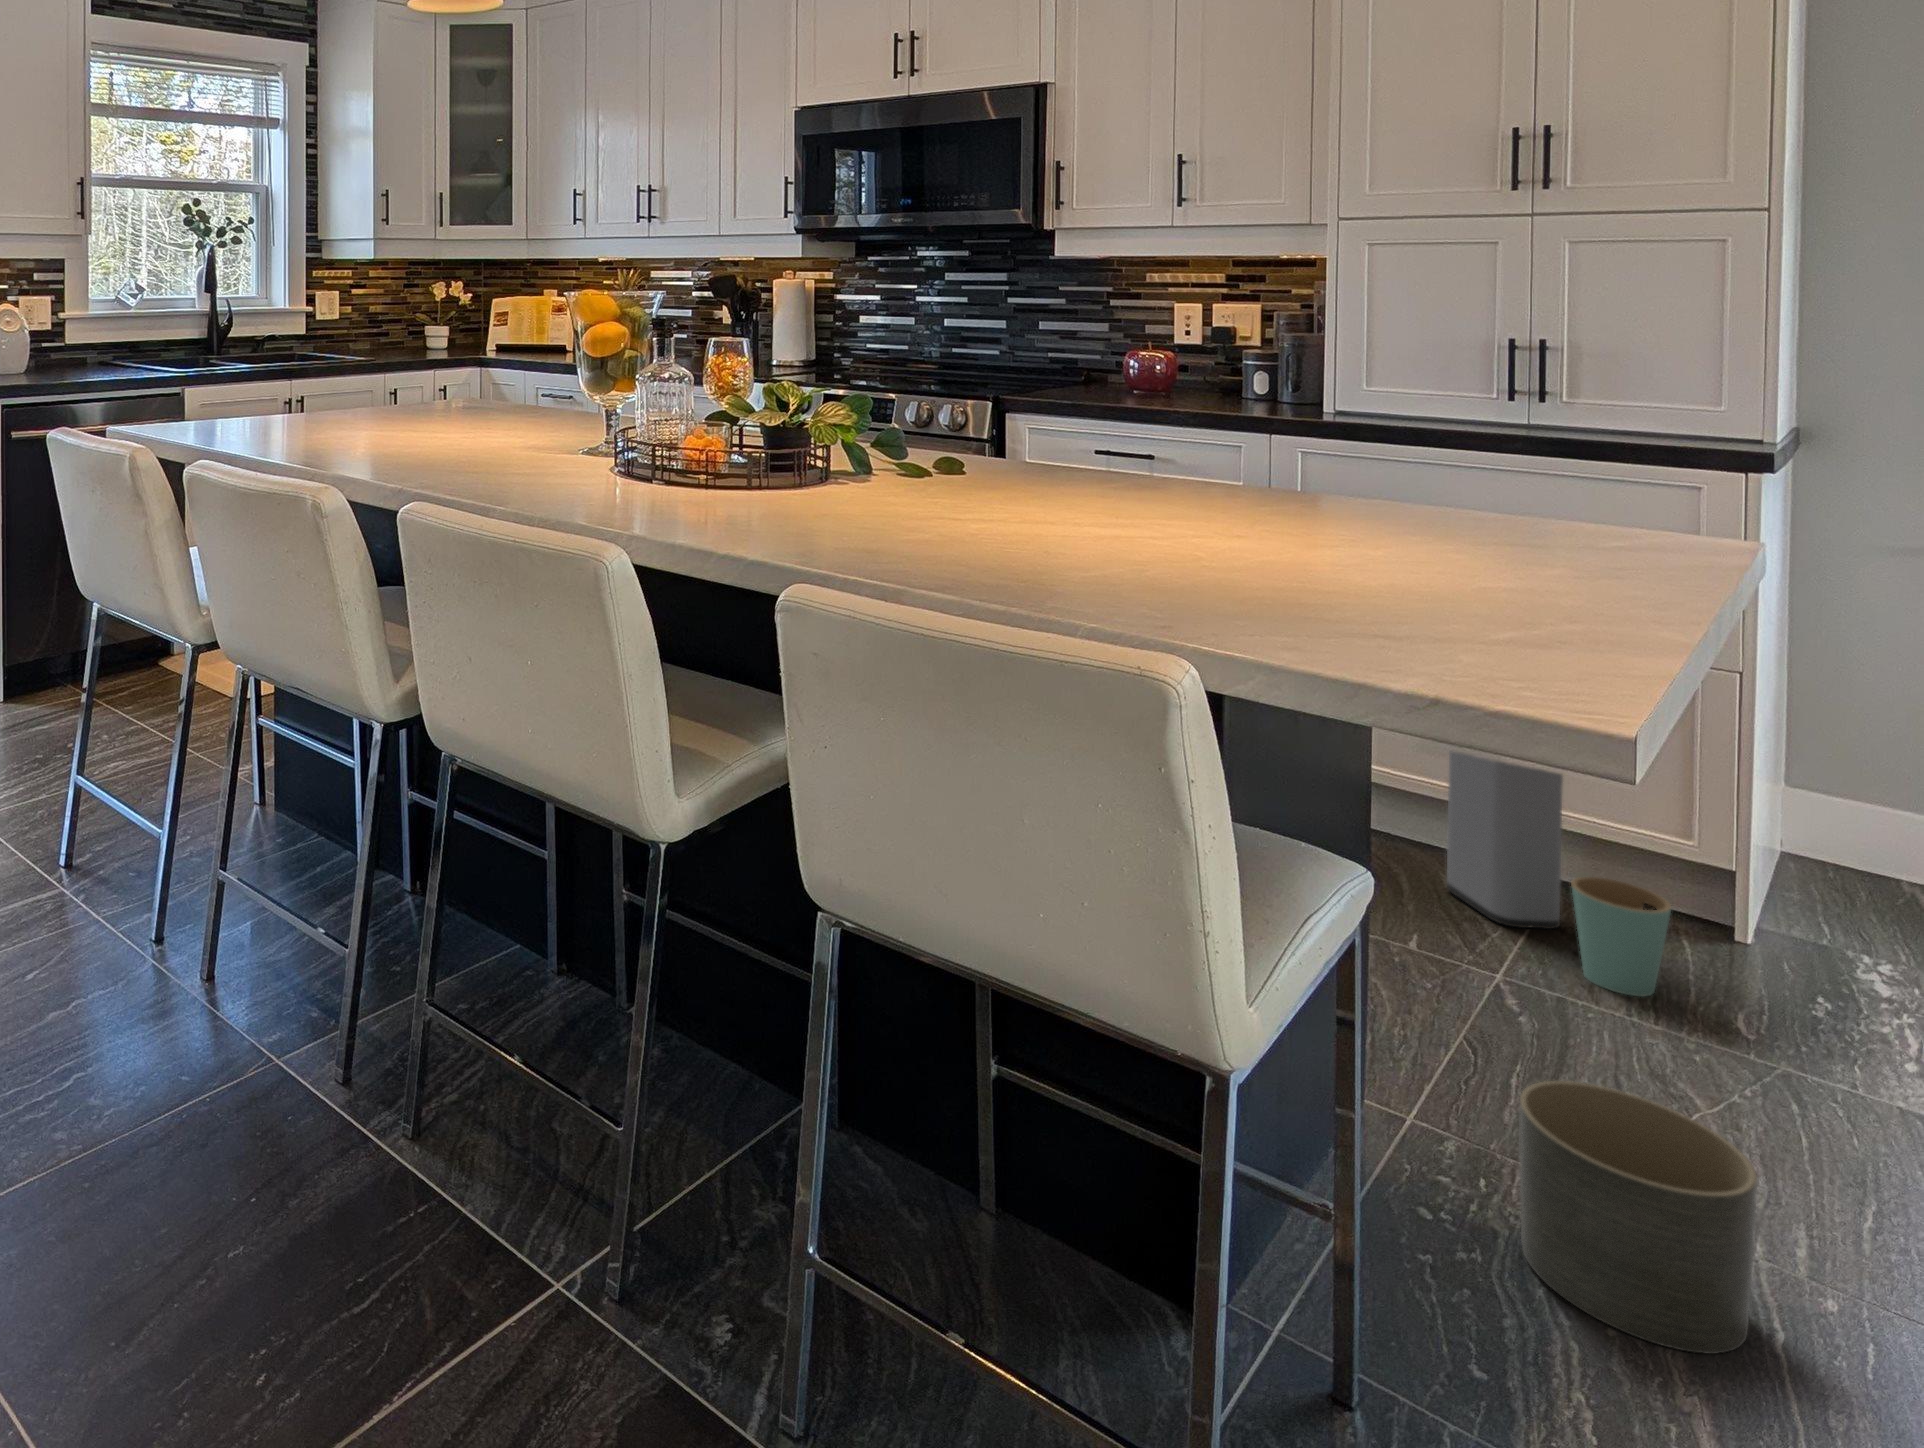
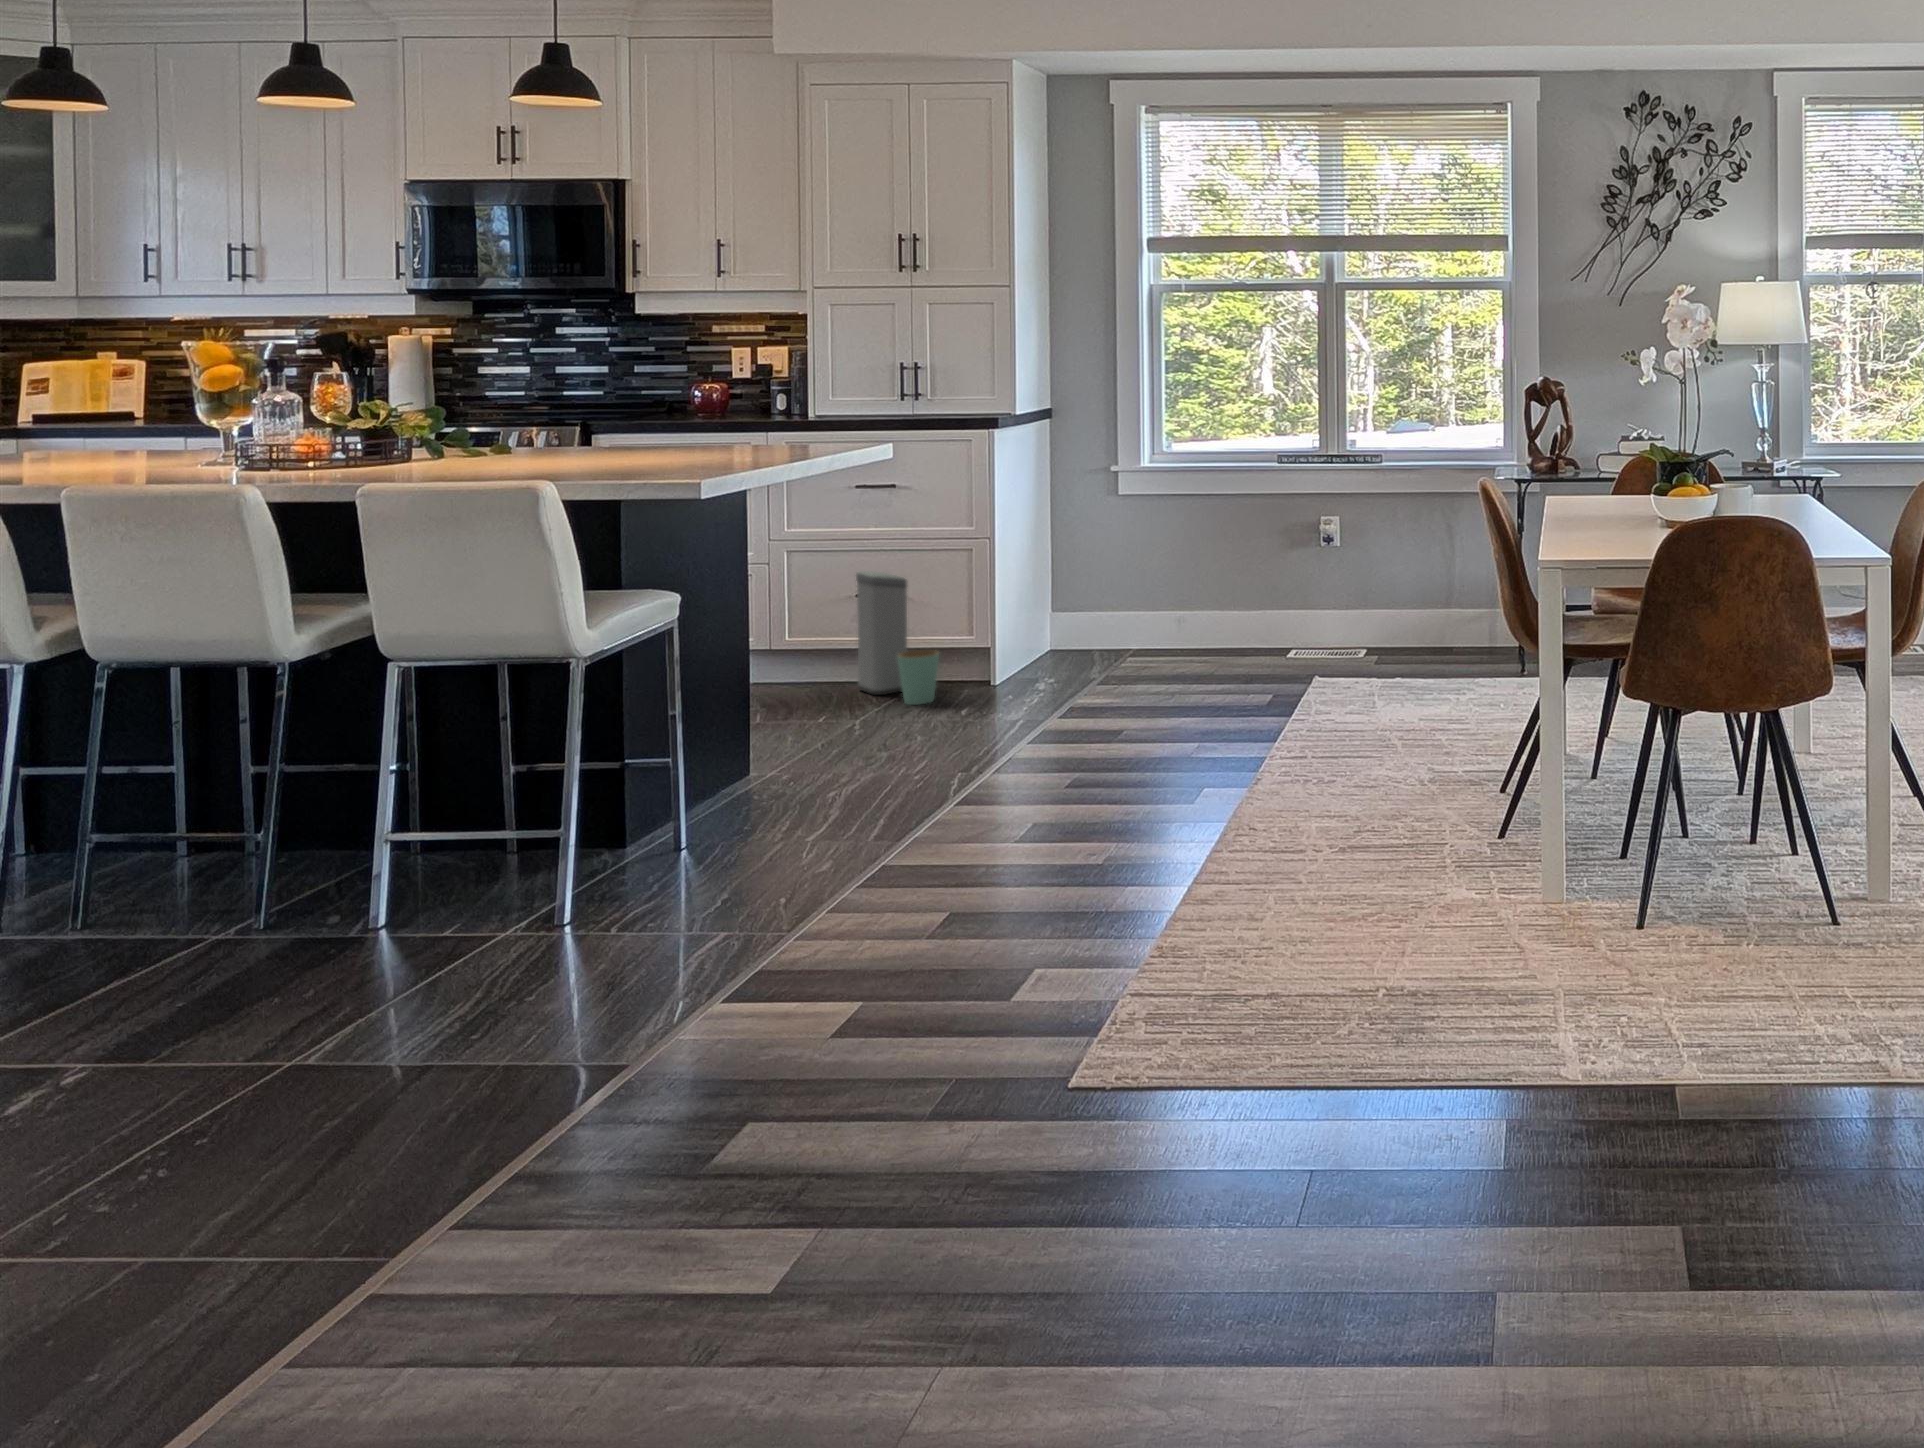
planter: present [1520,1081,1757,1354] -> none [799,696,881,784]

